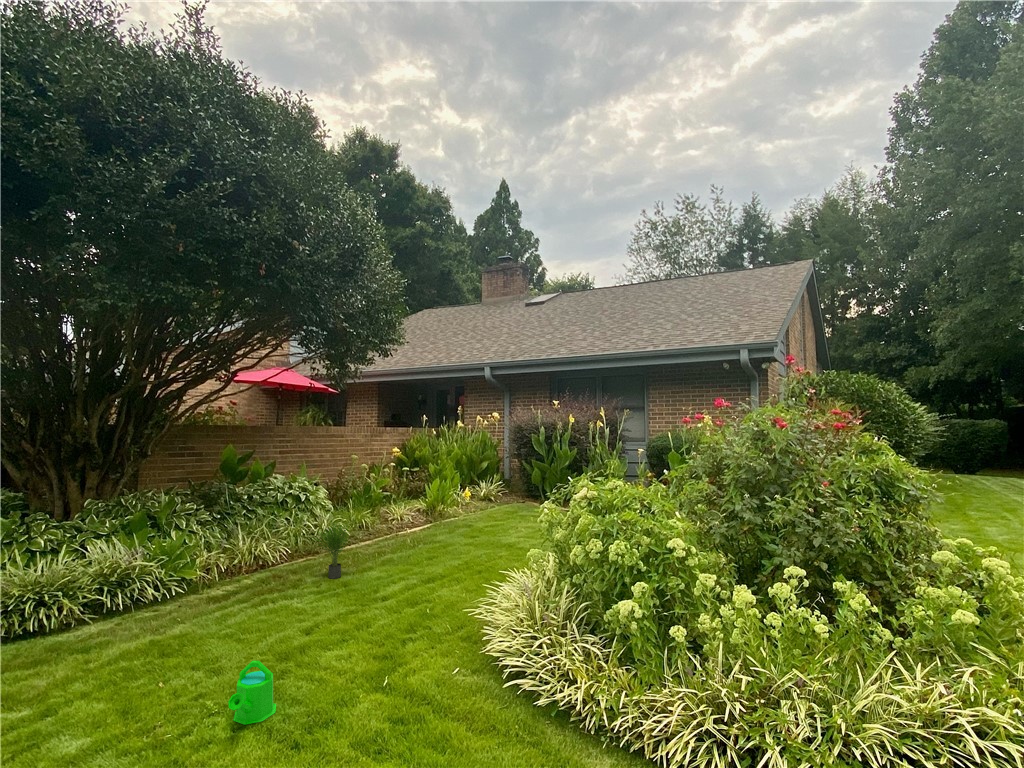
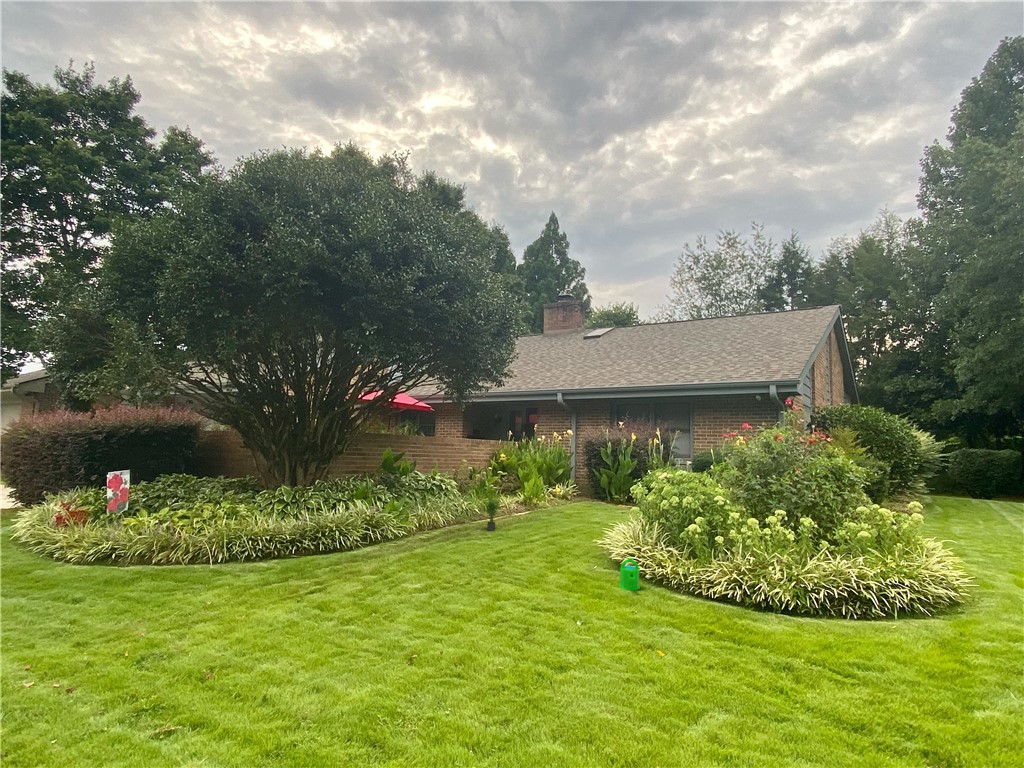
watering can: present [228,661,276,725] -> present [619,558,640,590]

